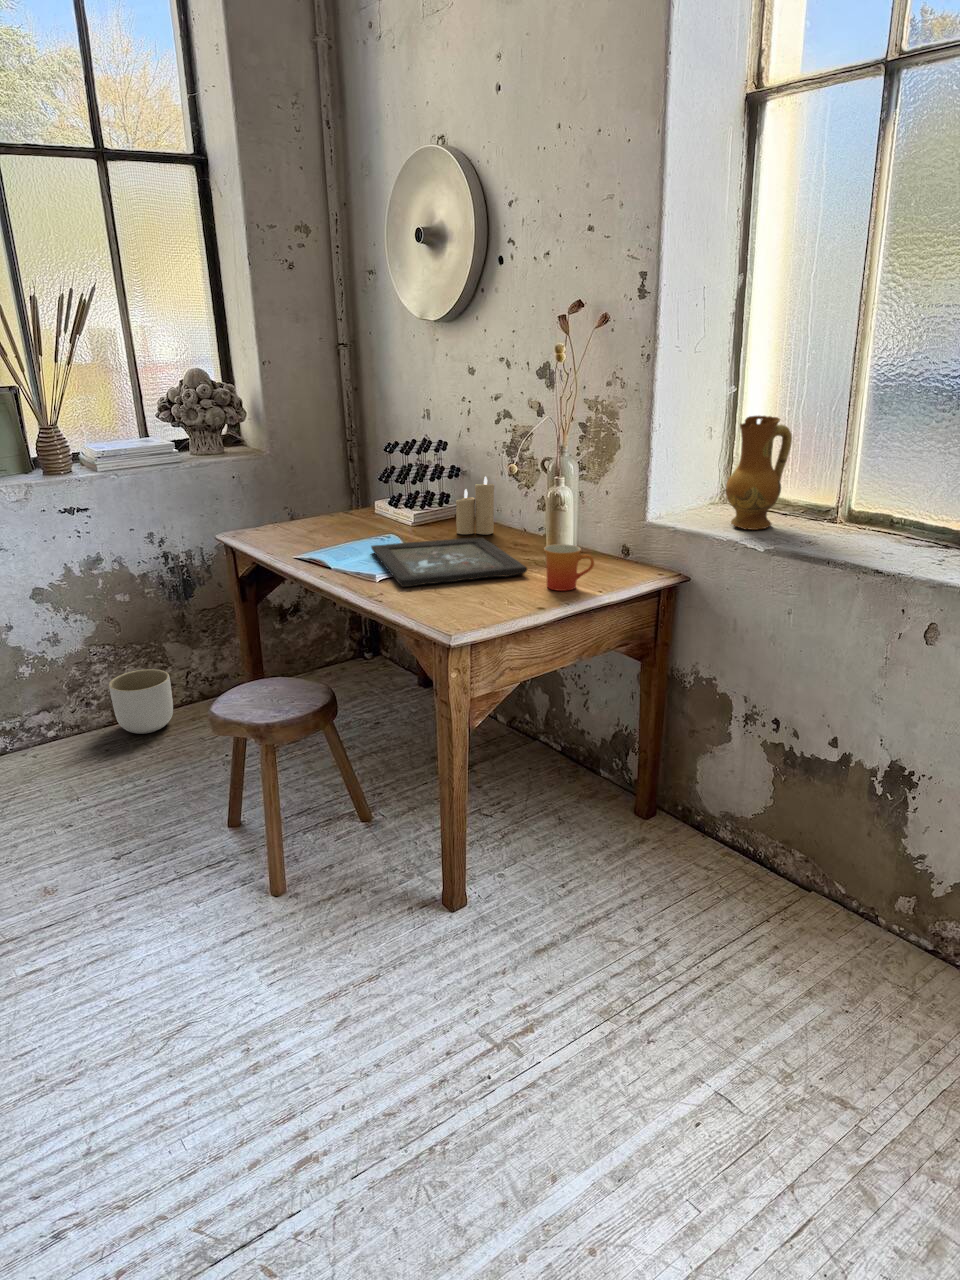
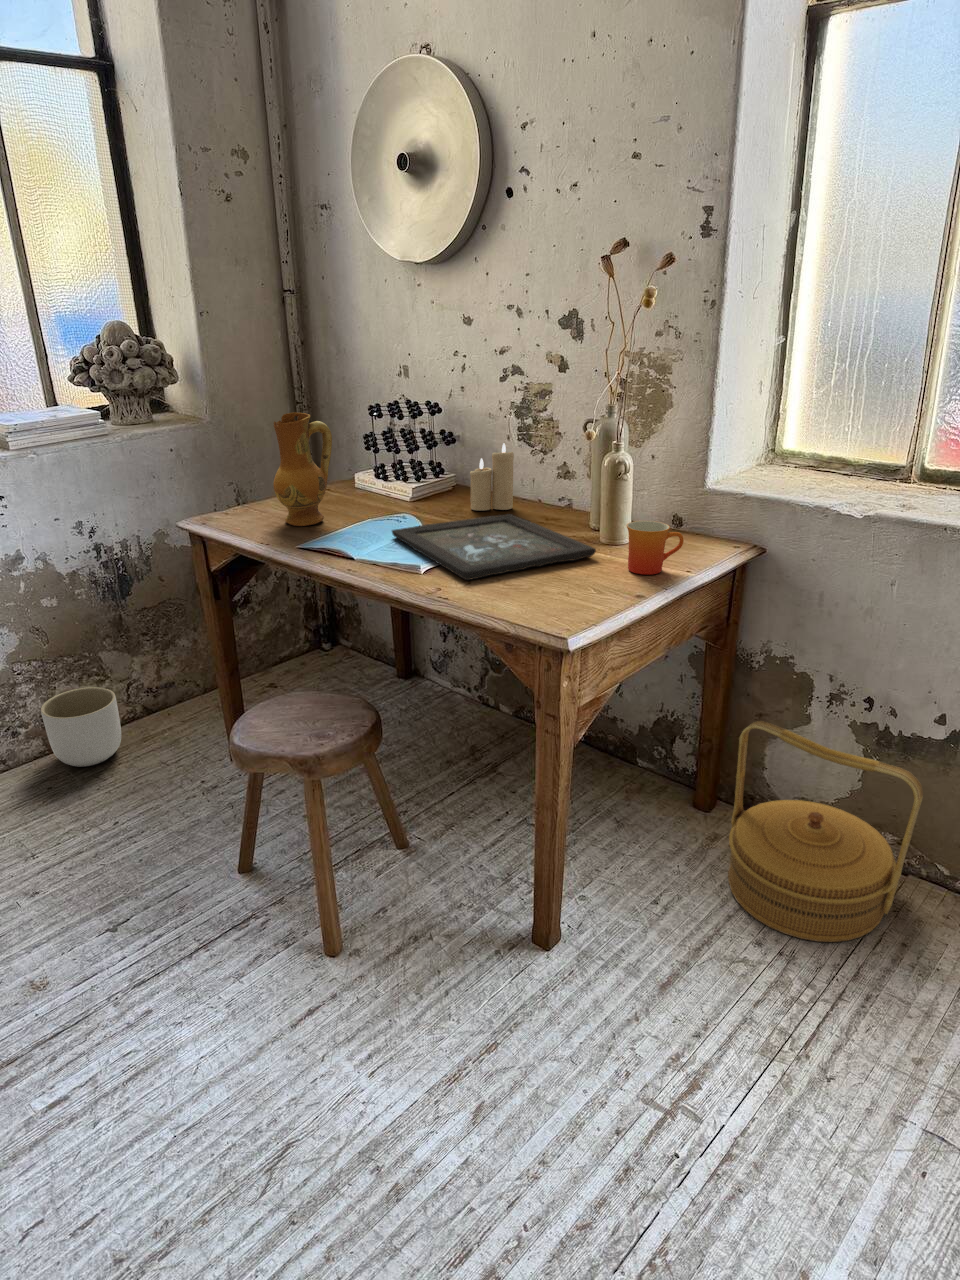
ceramic jug: present [726,416,792,530] -> present [273,412,332,526]
woven basket: none [633,730,789,937] -> present [728,721,923,942]

